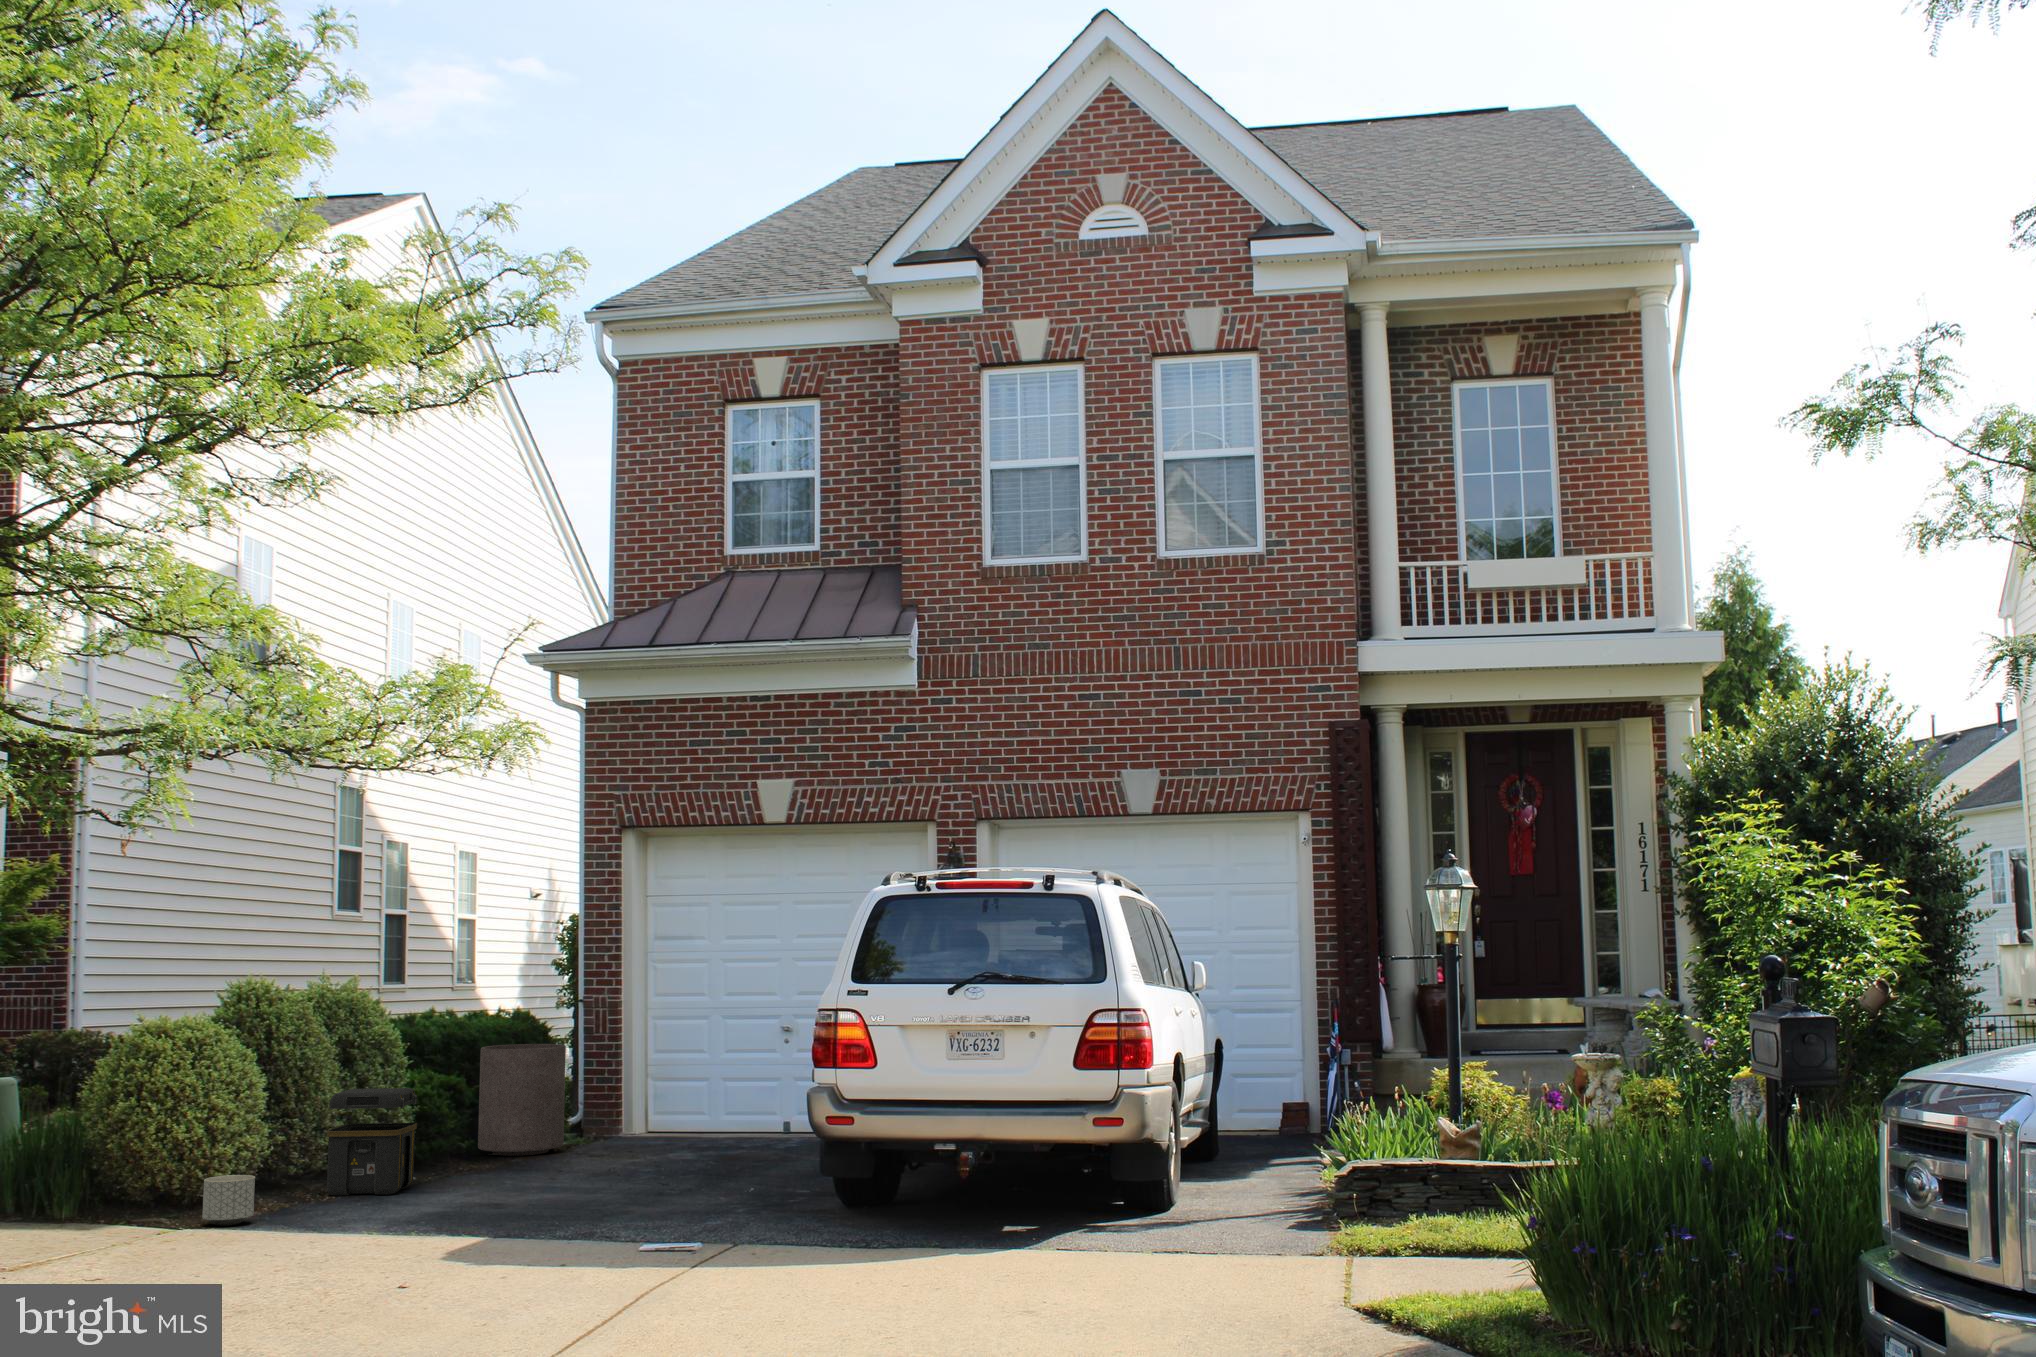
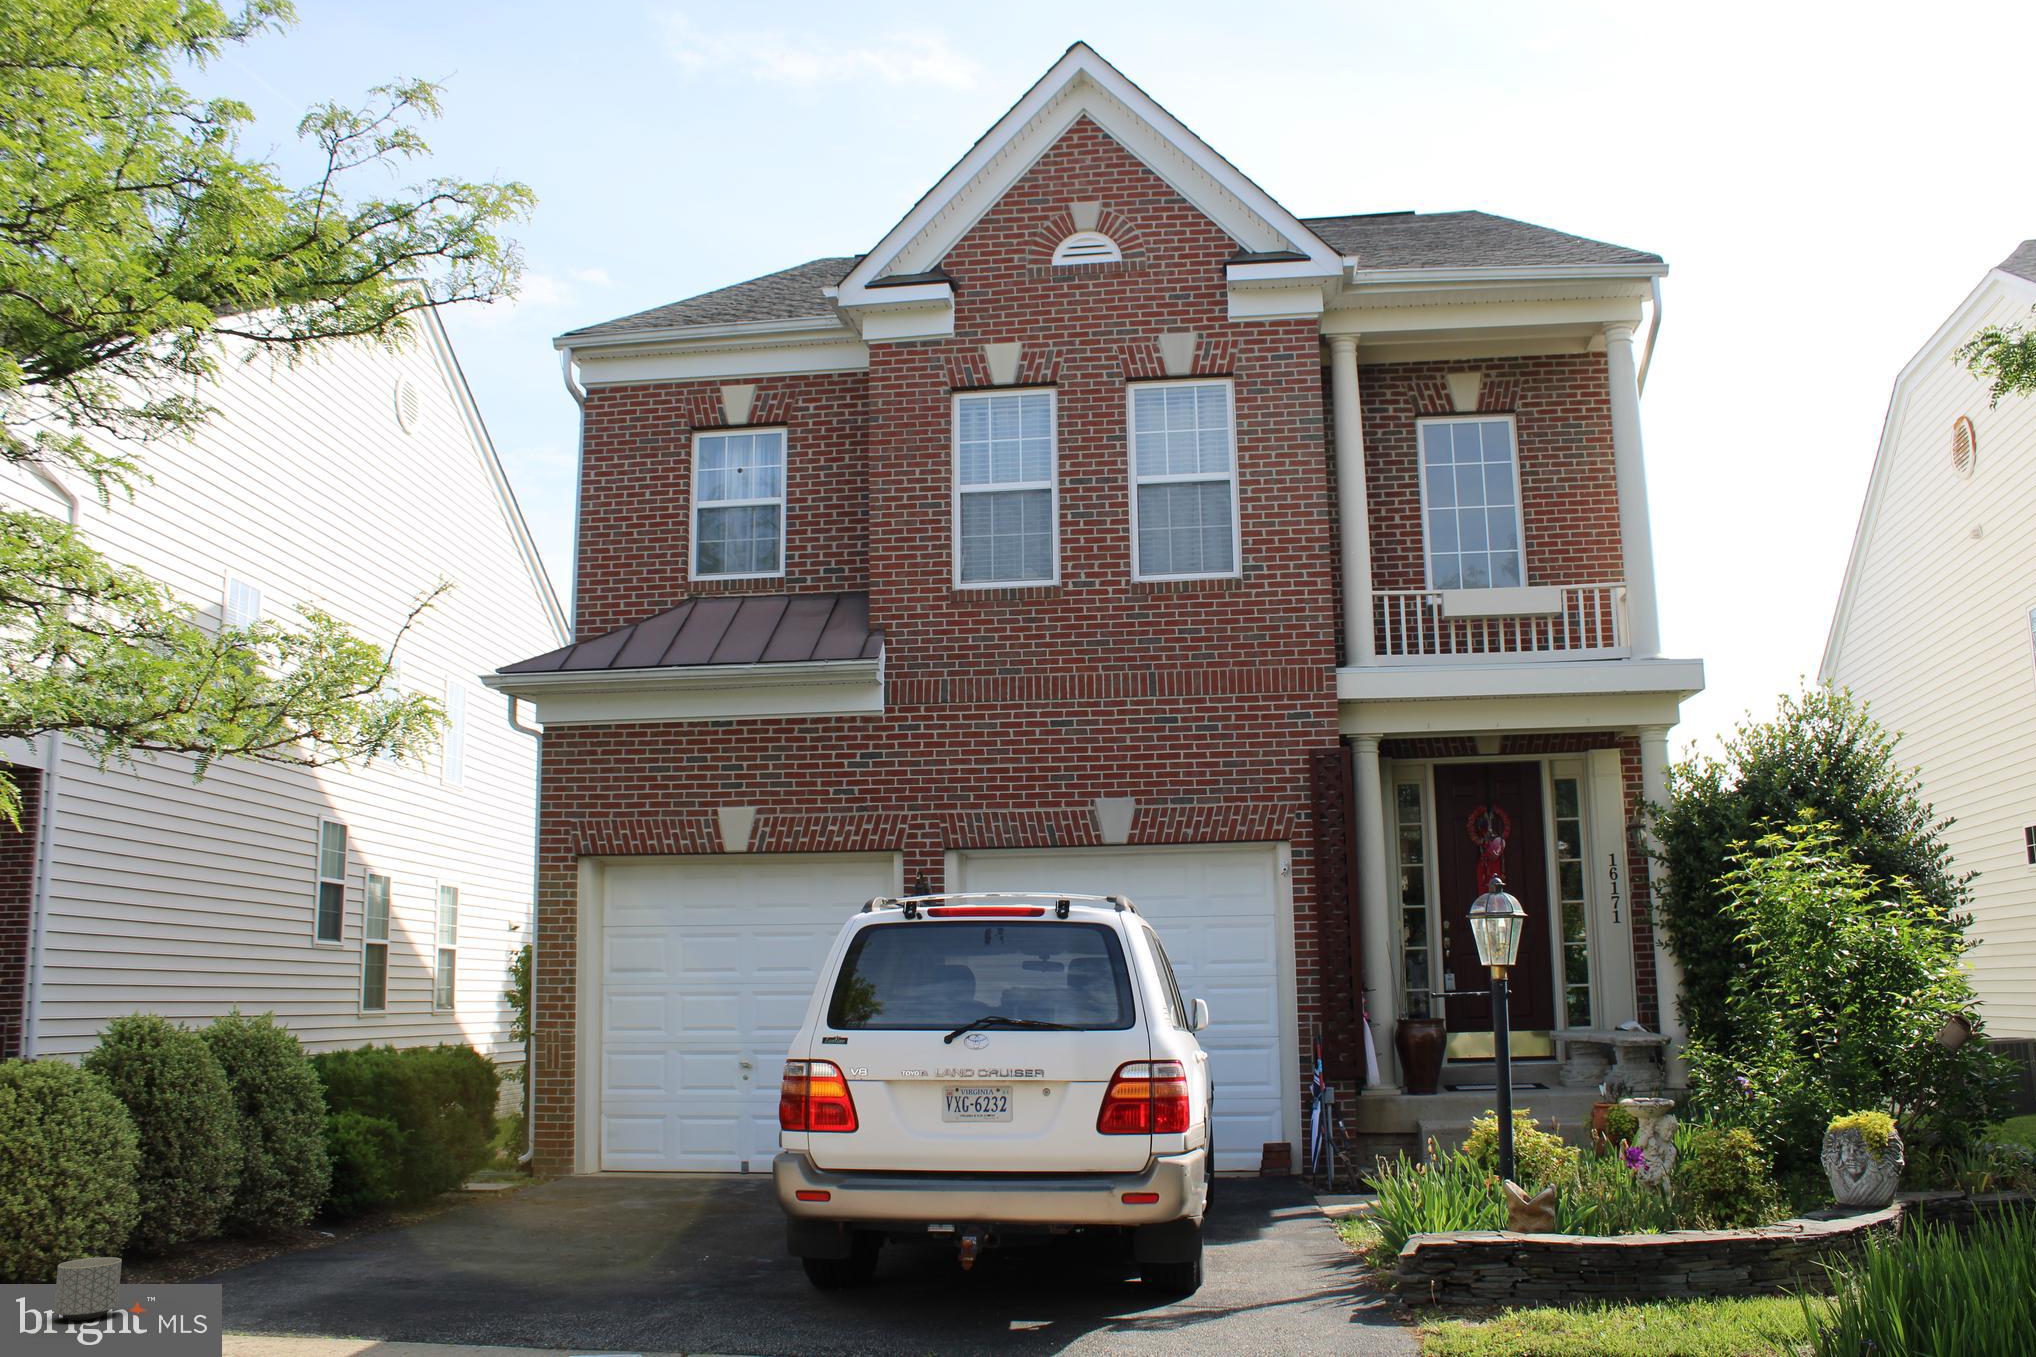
trash can: present [478,1044,566,1156] -> none [410,1087,509,1211]
toolbox: present [327,1088,417,1196] -> none [222,1144,332,1271]

